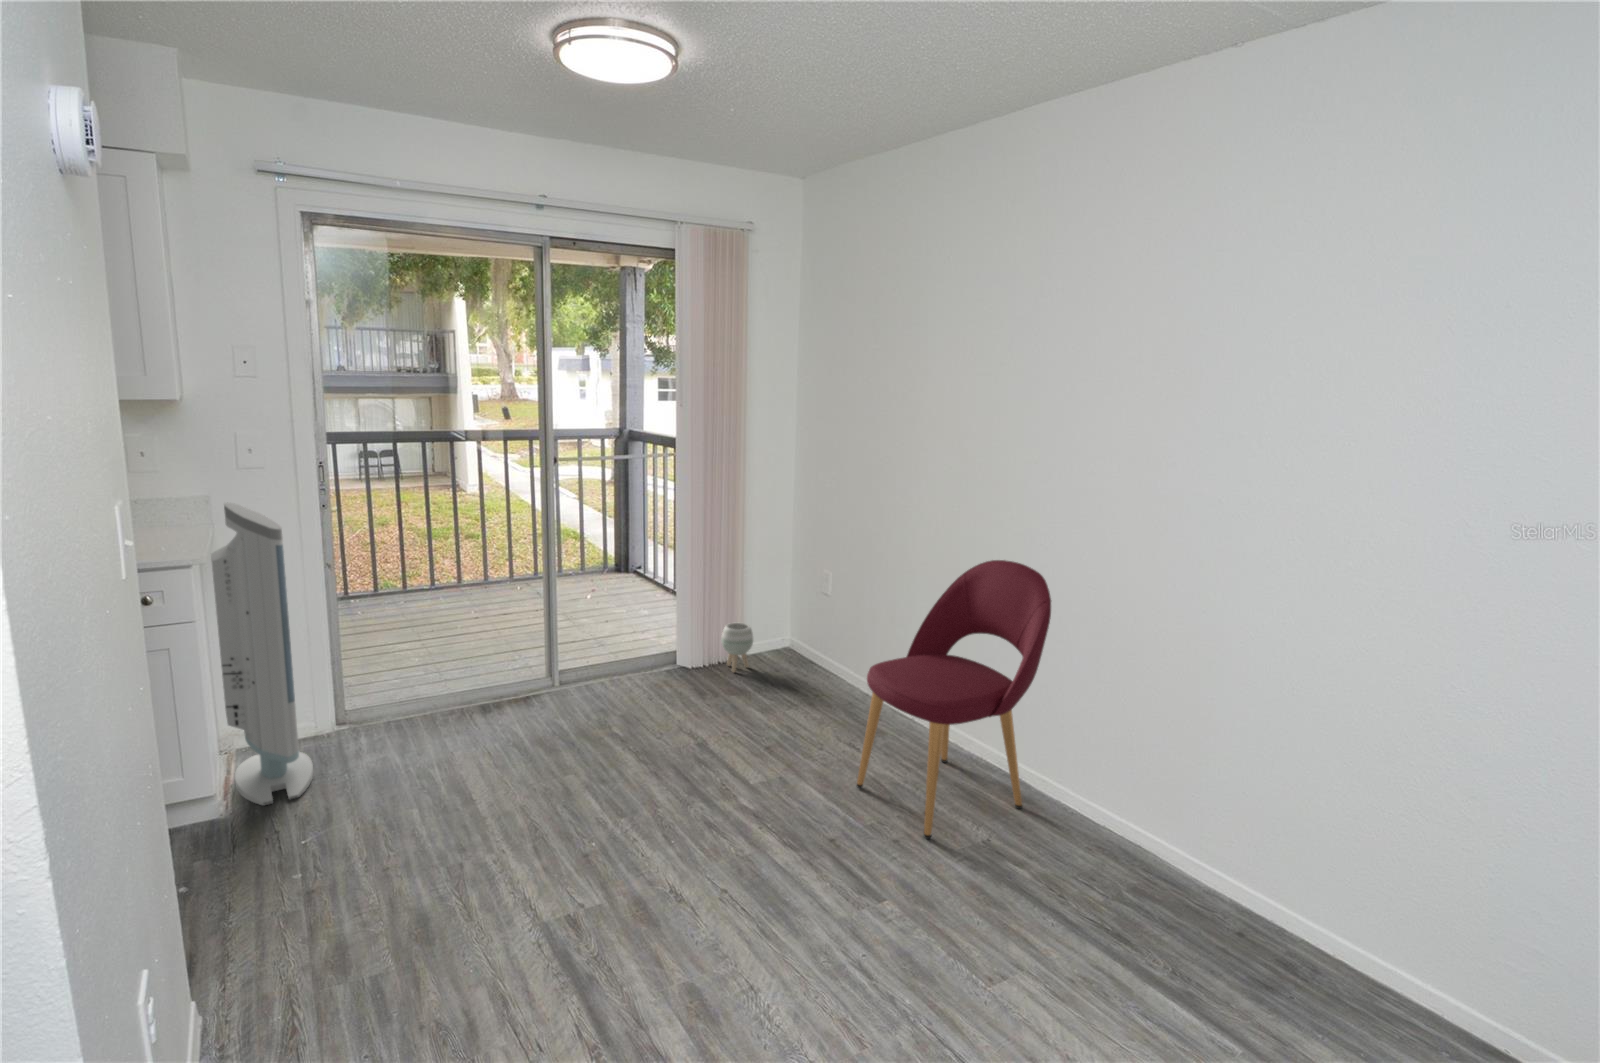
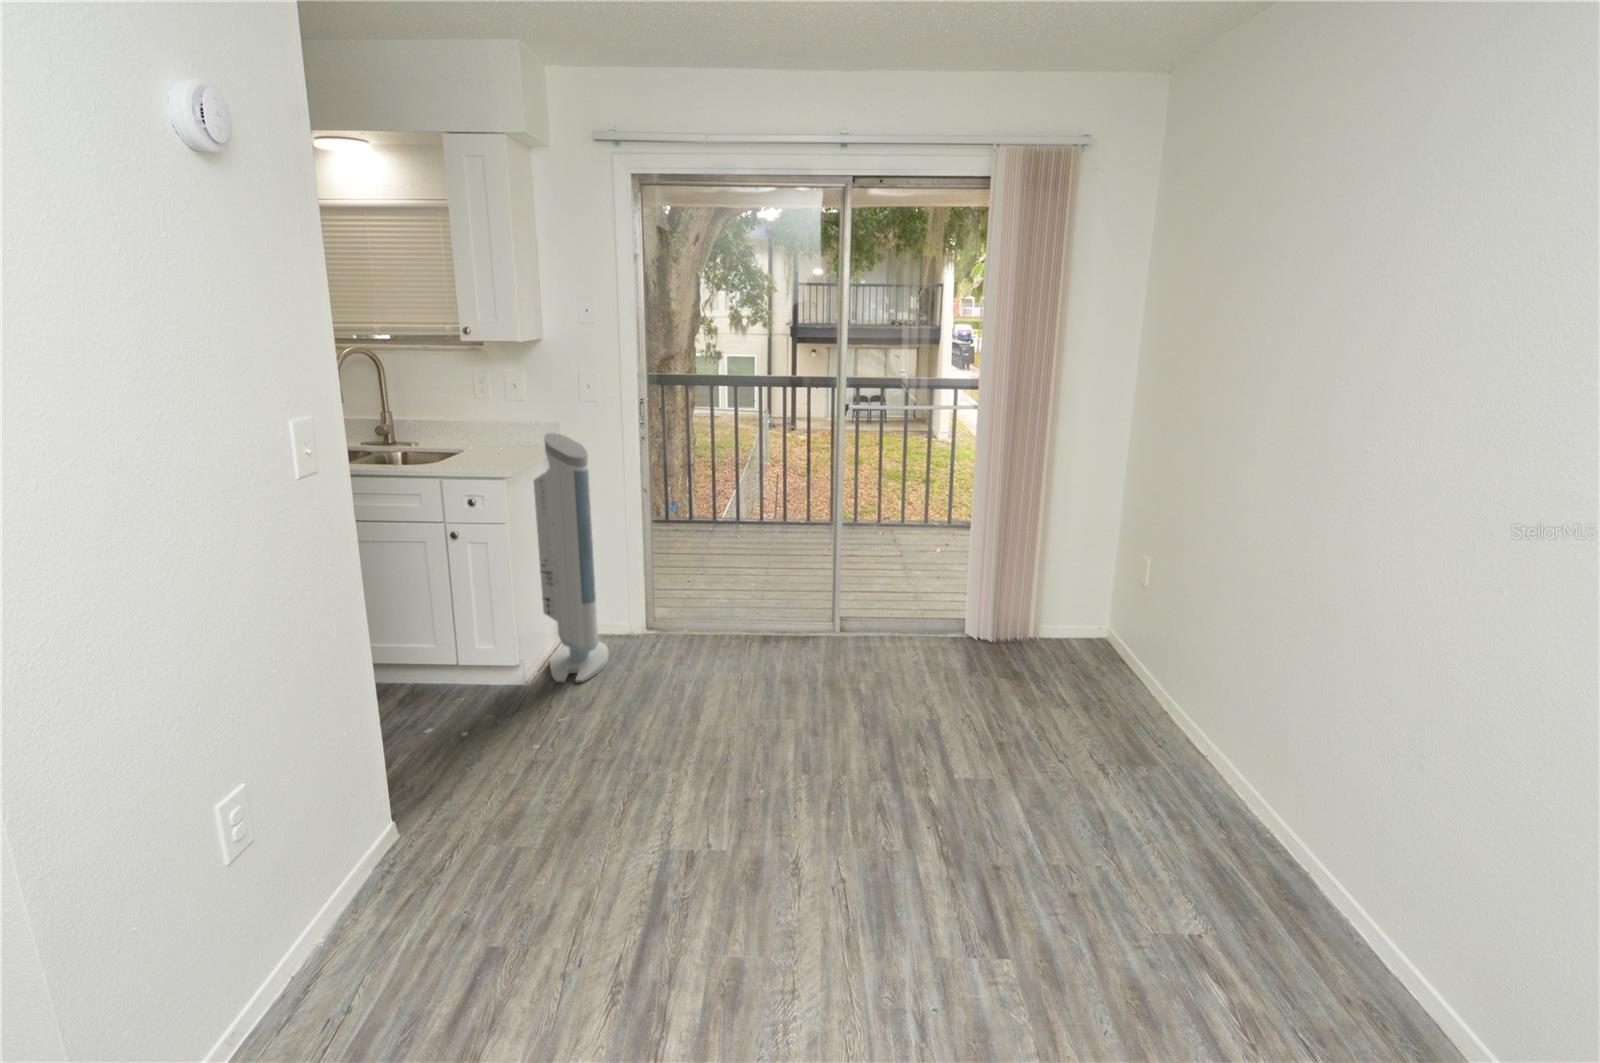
dining chair: present [857,560,1051,839] -> none [1071,564,1371,914]
planter: present [721,623,753,672] -> none [1011,598,1048,652]

